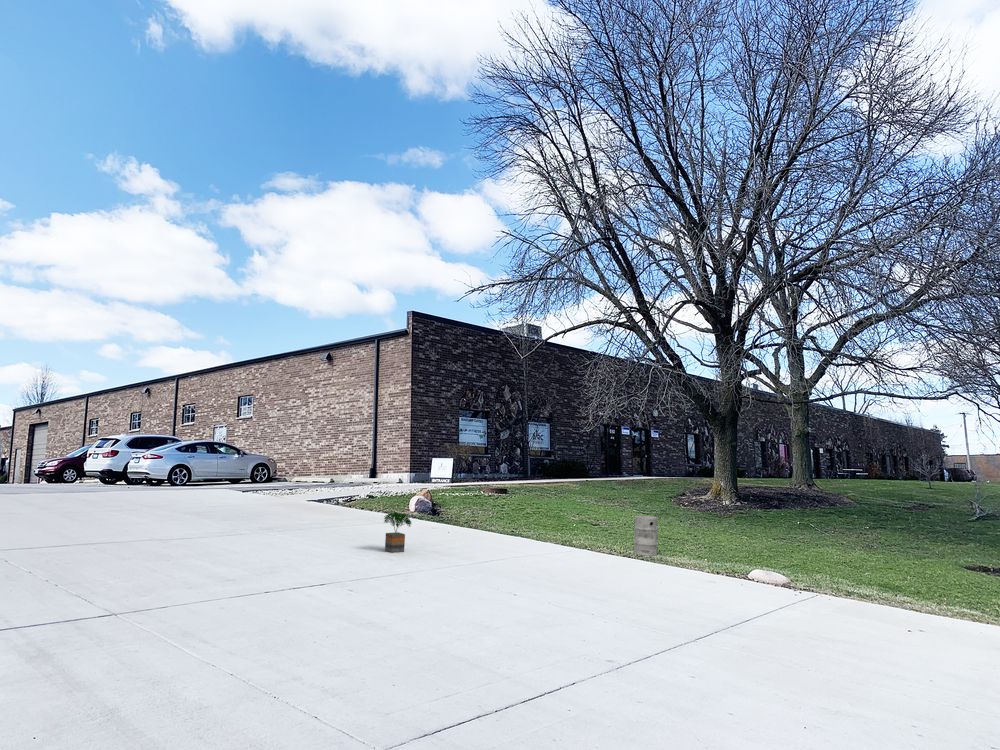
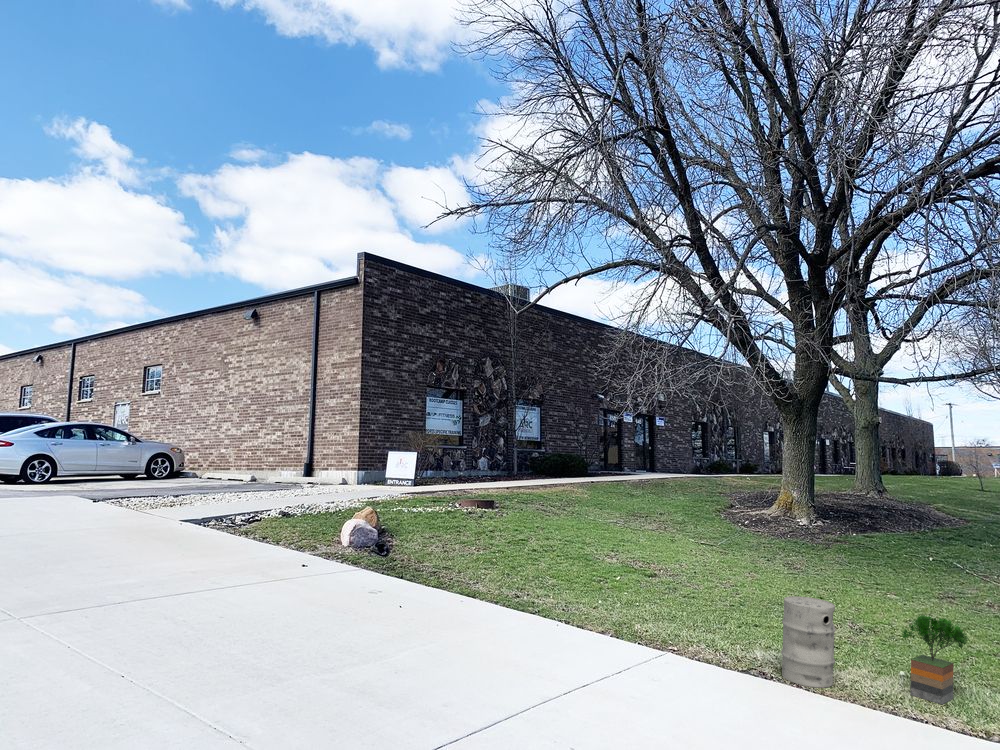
potted tree: present [384,512,411,553] -> present [902,615,969,704]

